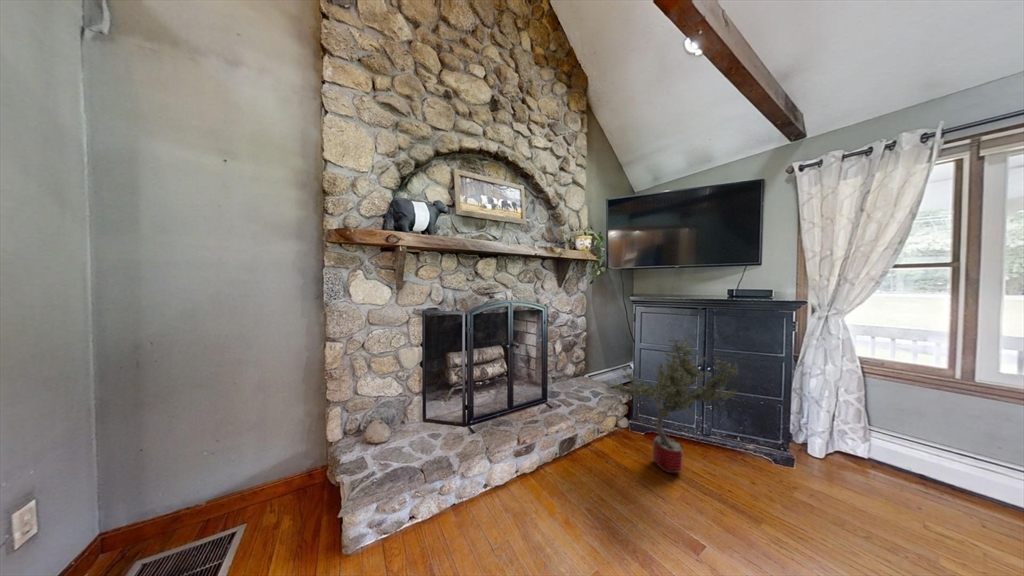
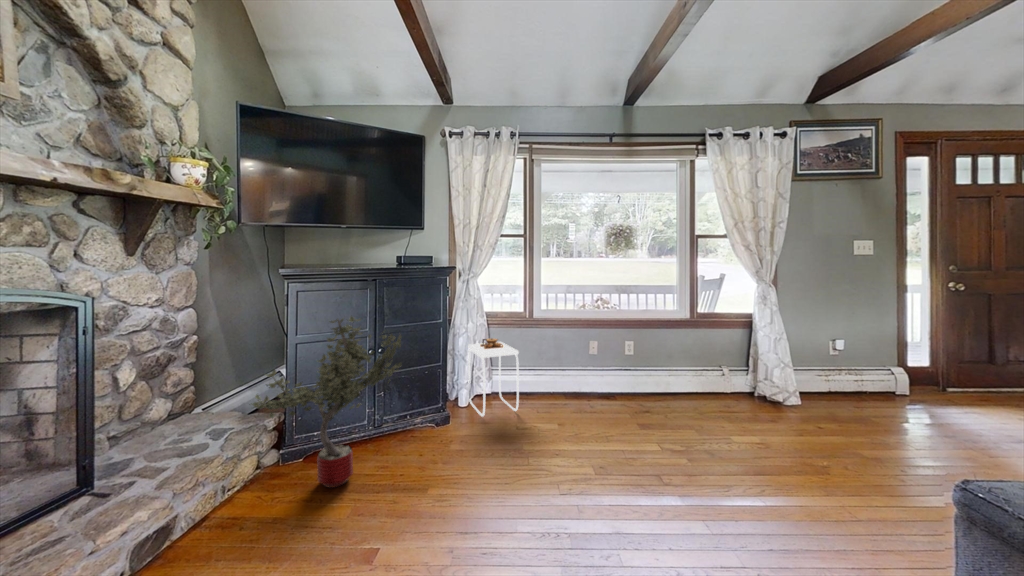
side table: none [827,388,946,507] -> present [468,338,519,416]

